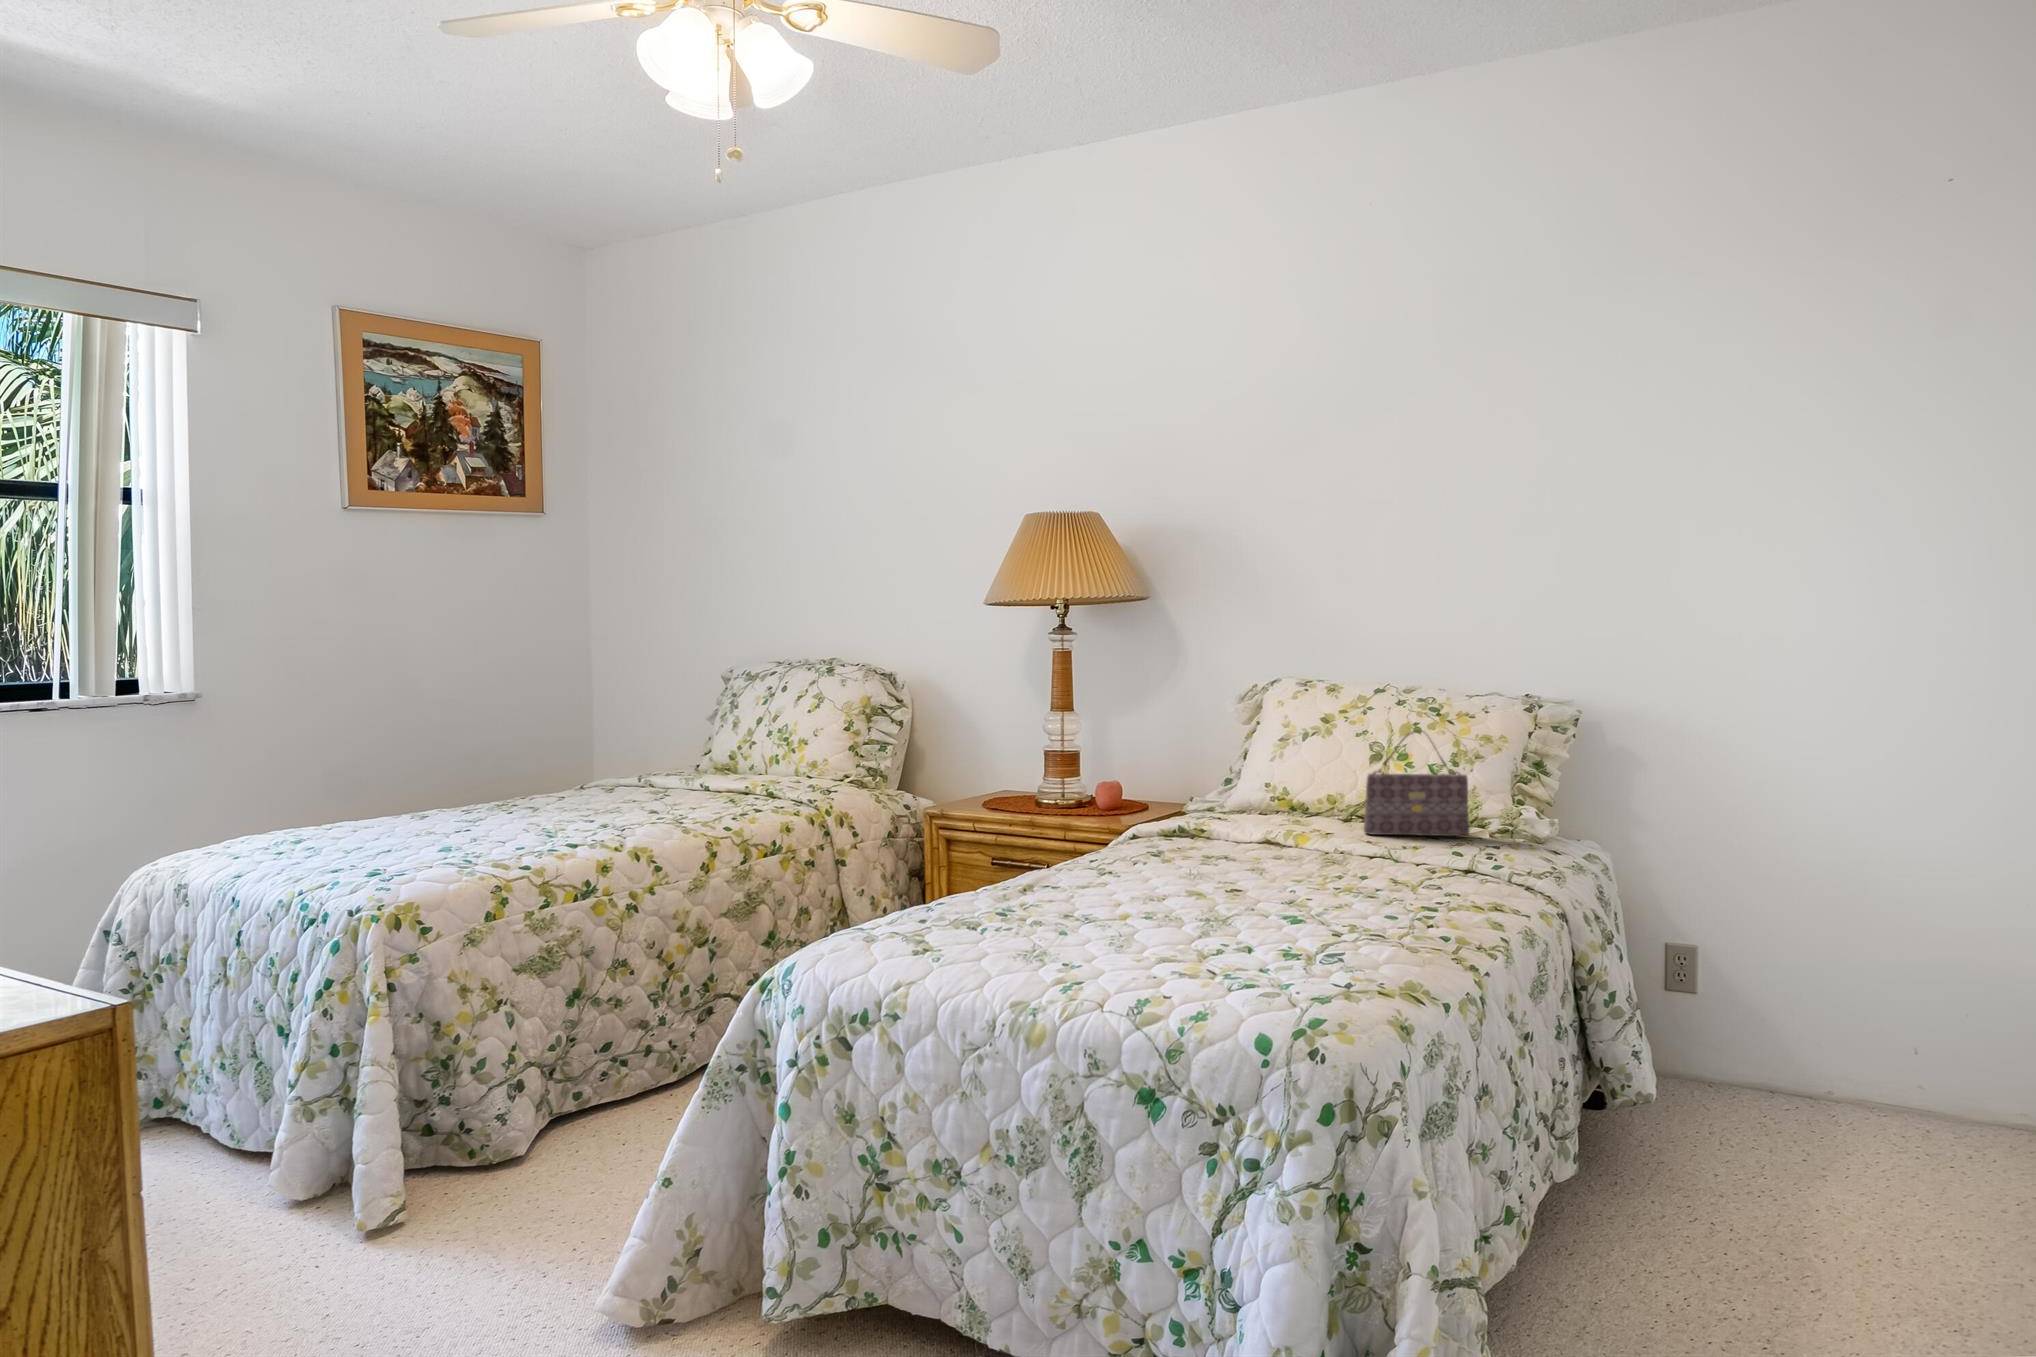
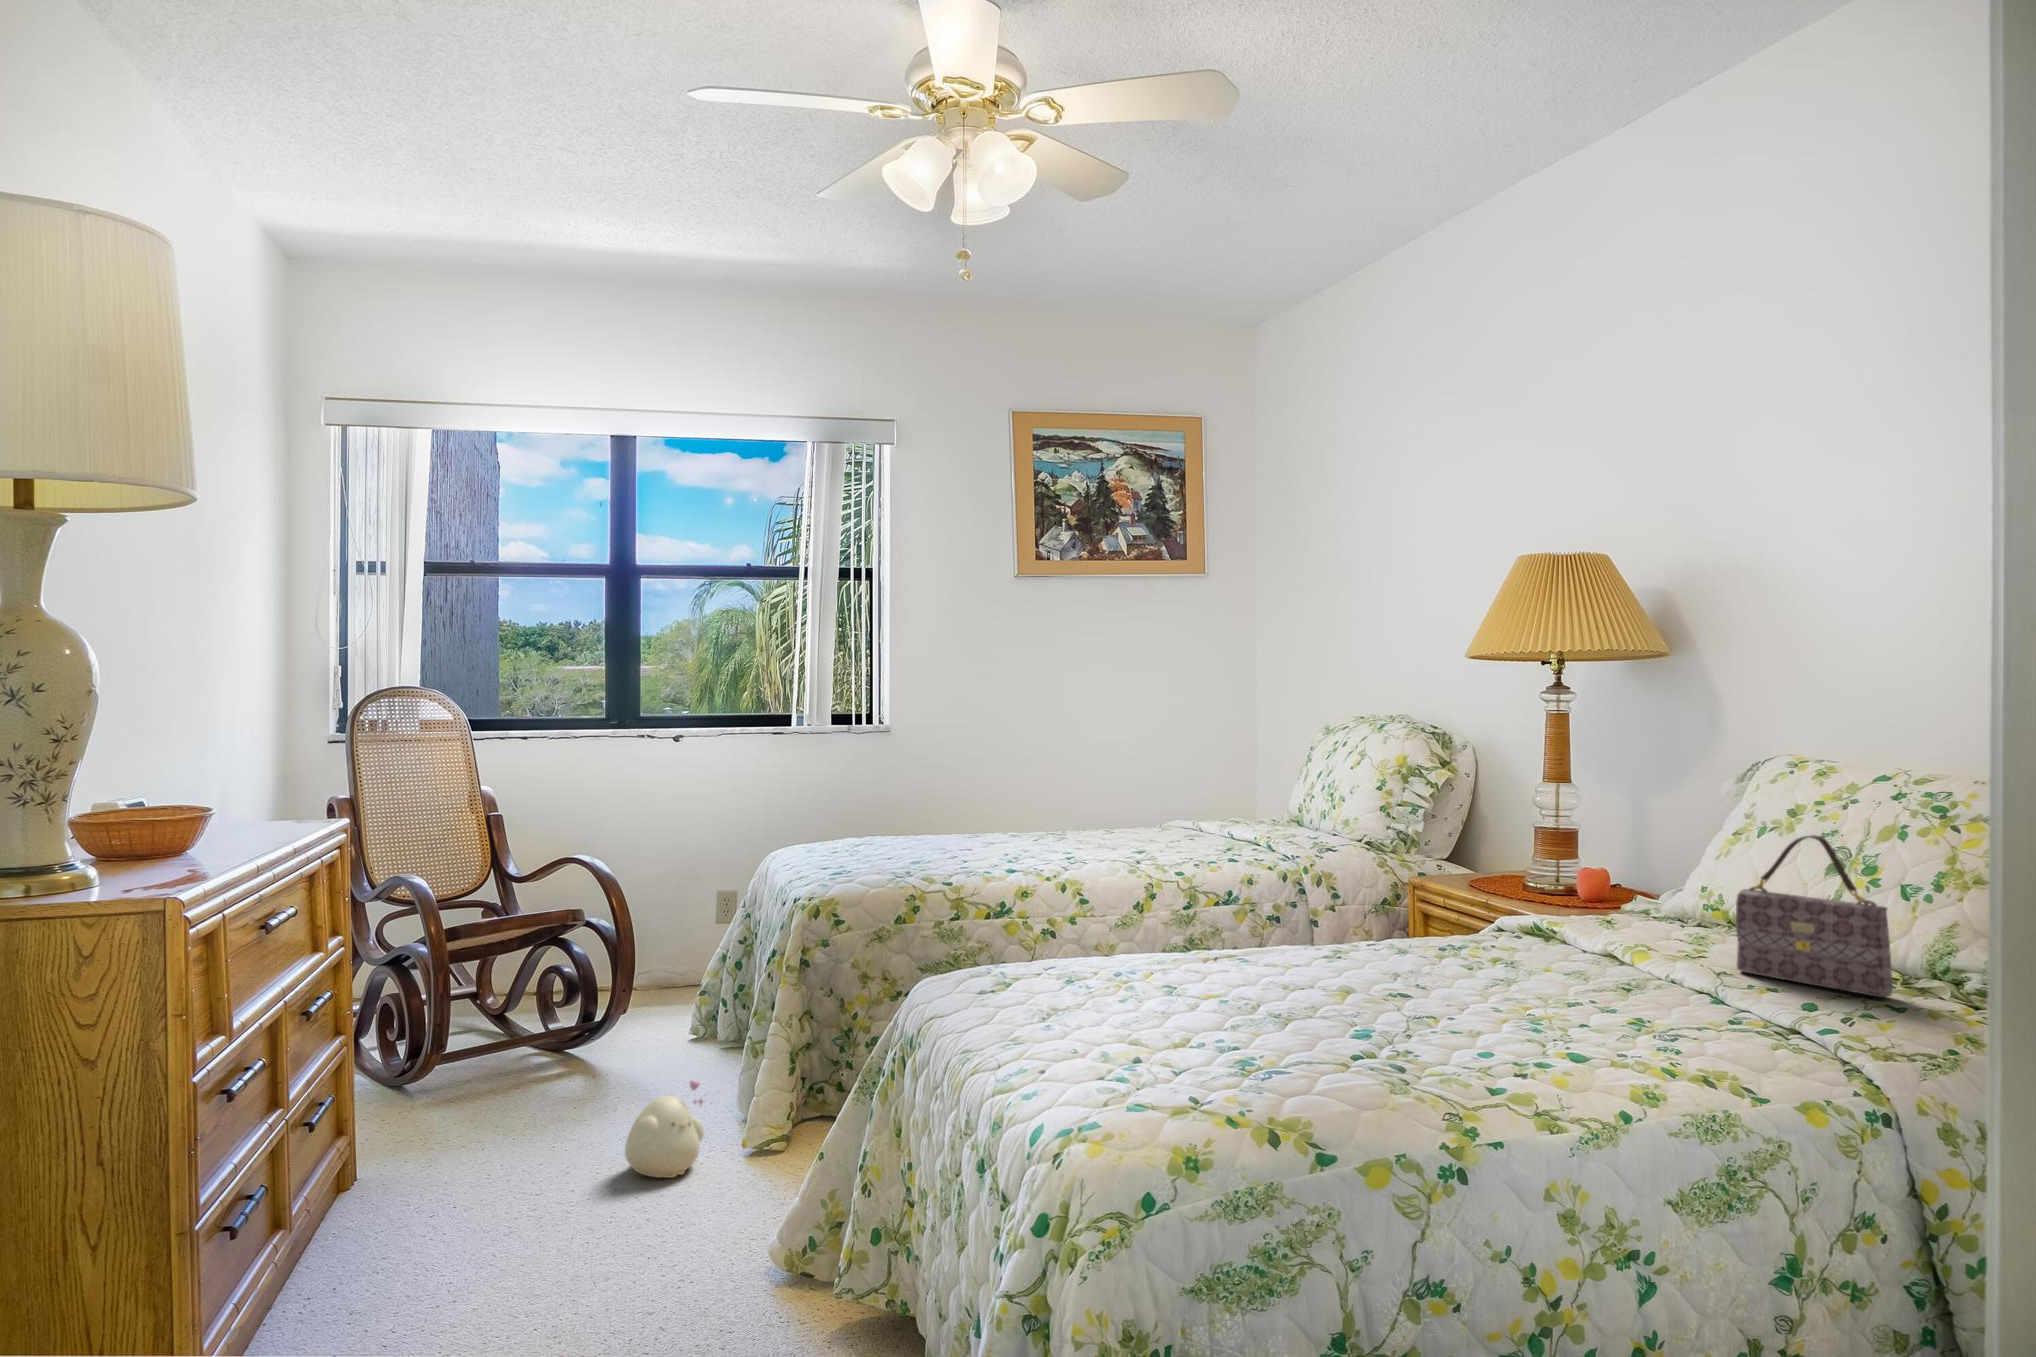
plush toy: none [250,1160,360,1303] -> present [625,1081,704,1178]

